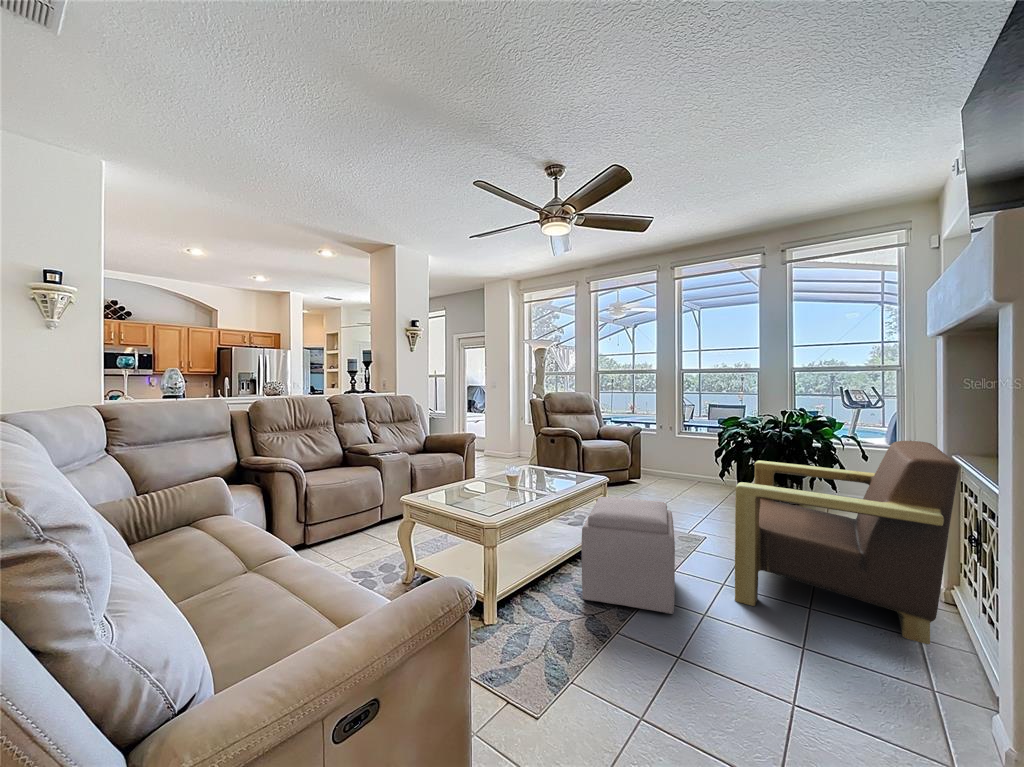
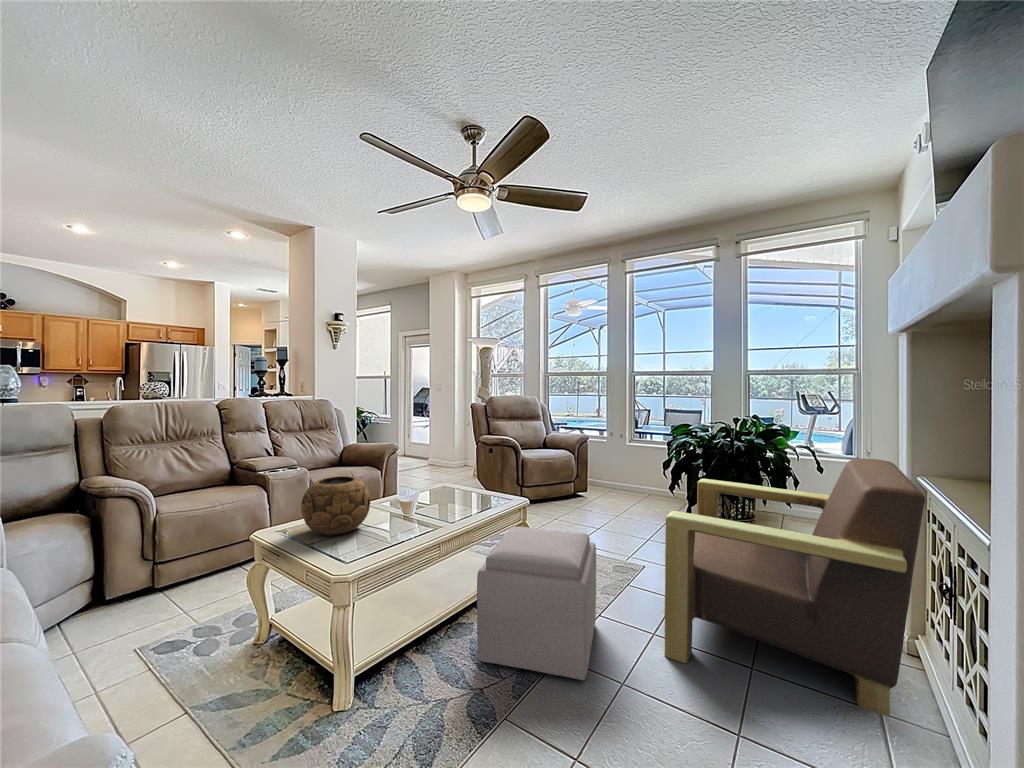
decorative bowl: none [433,454,485,500] -> present [301,476,370,536]

